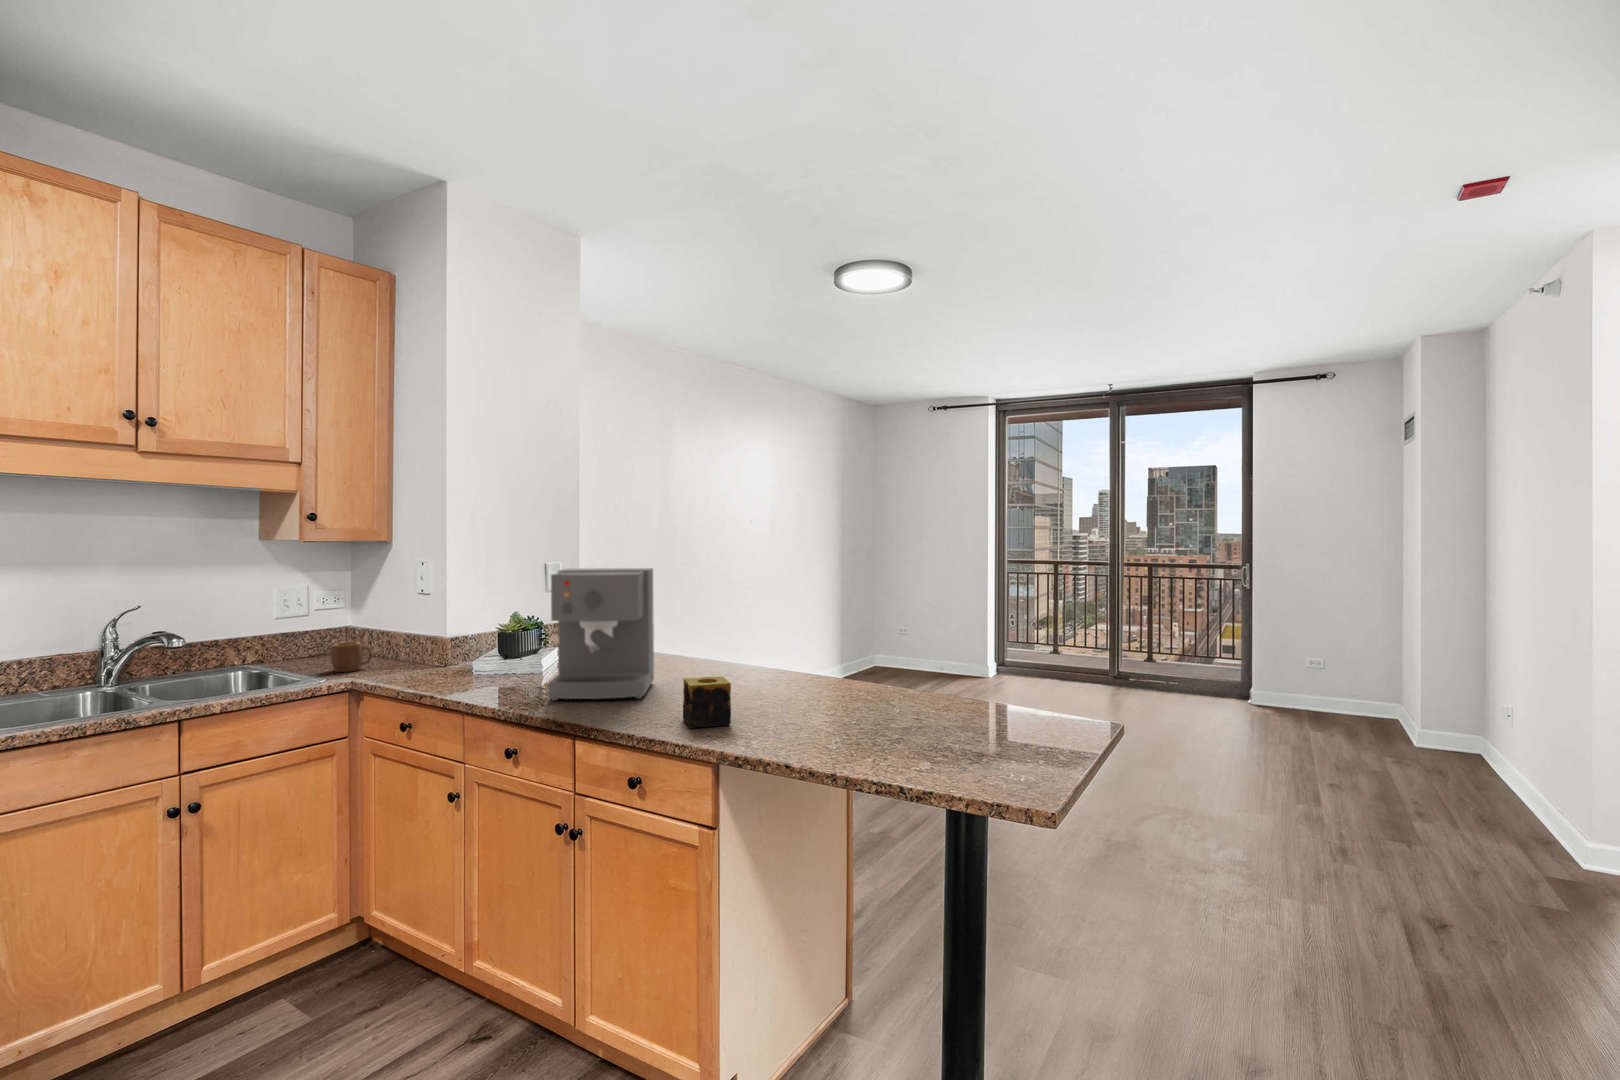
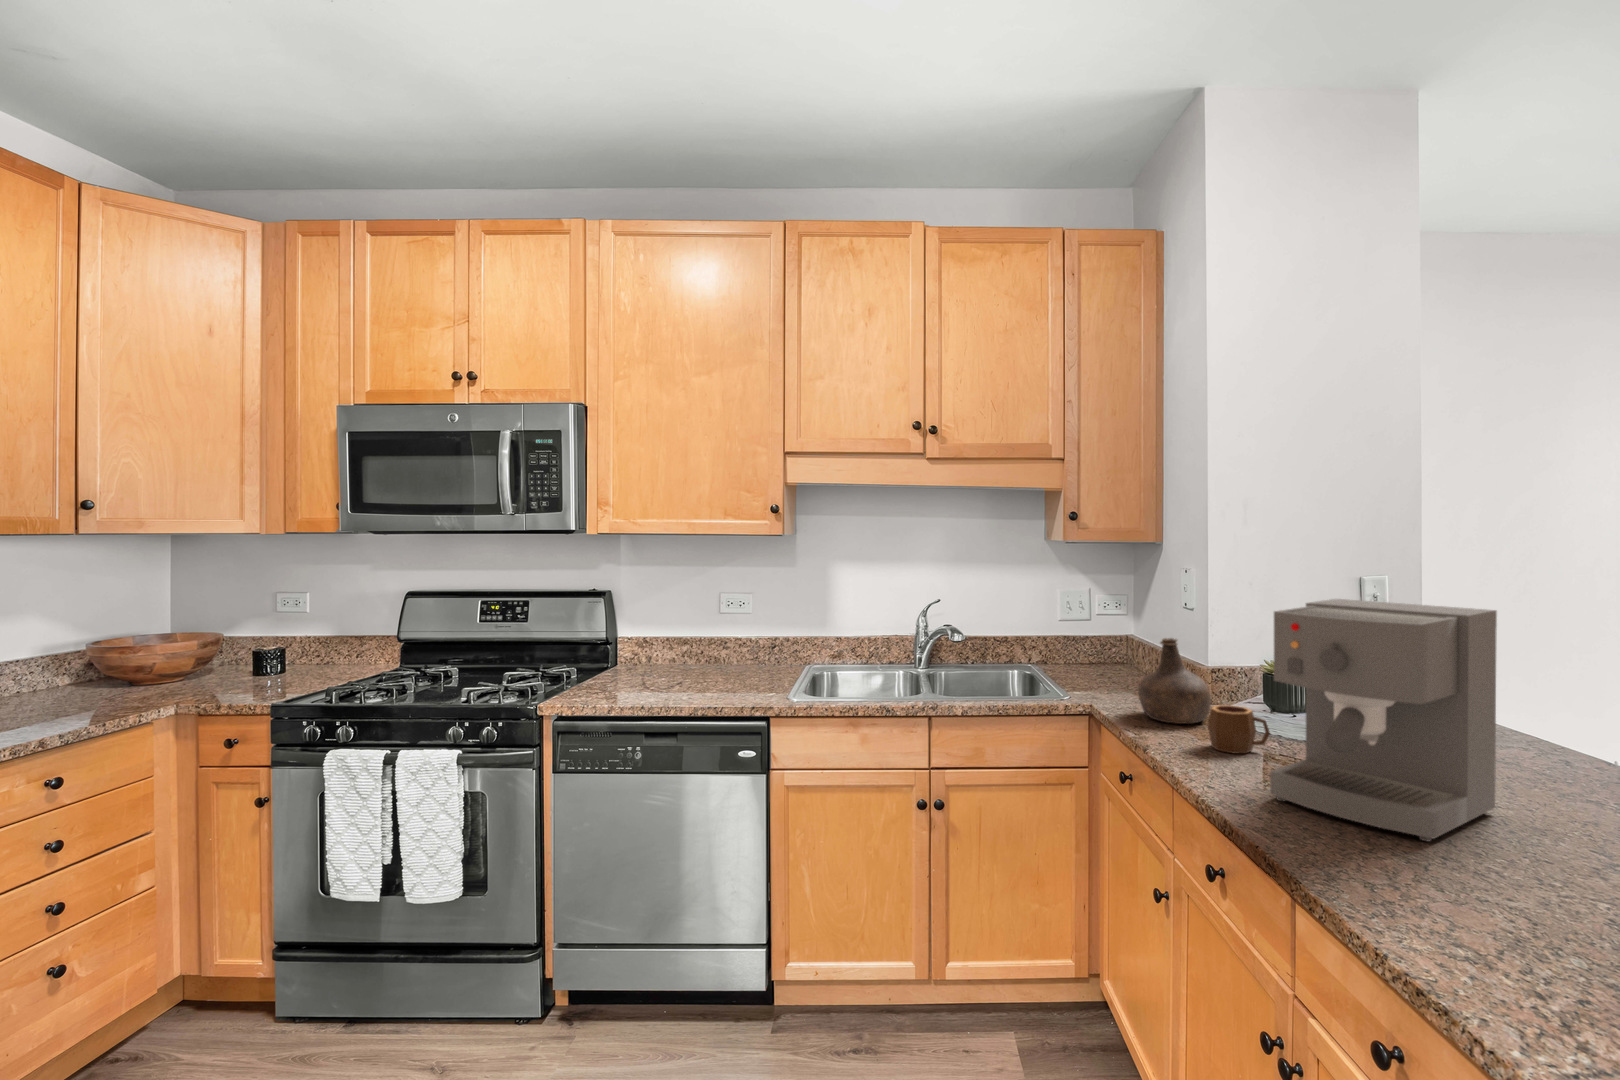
bottle: none [403,613,462,680] -> present [1138,638,1211,724]
mug: present [331,642,372,672] -> present [1208,705,1270,753]
candle: present [683,676,731,728] -> none [1455,841,1573,974]

